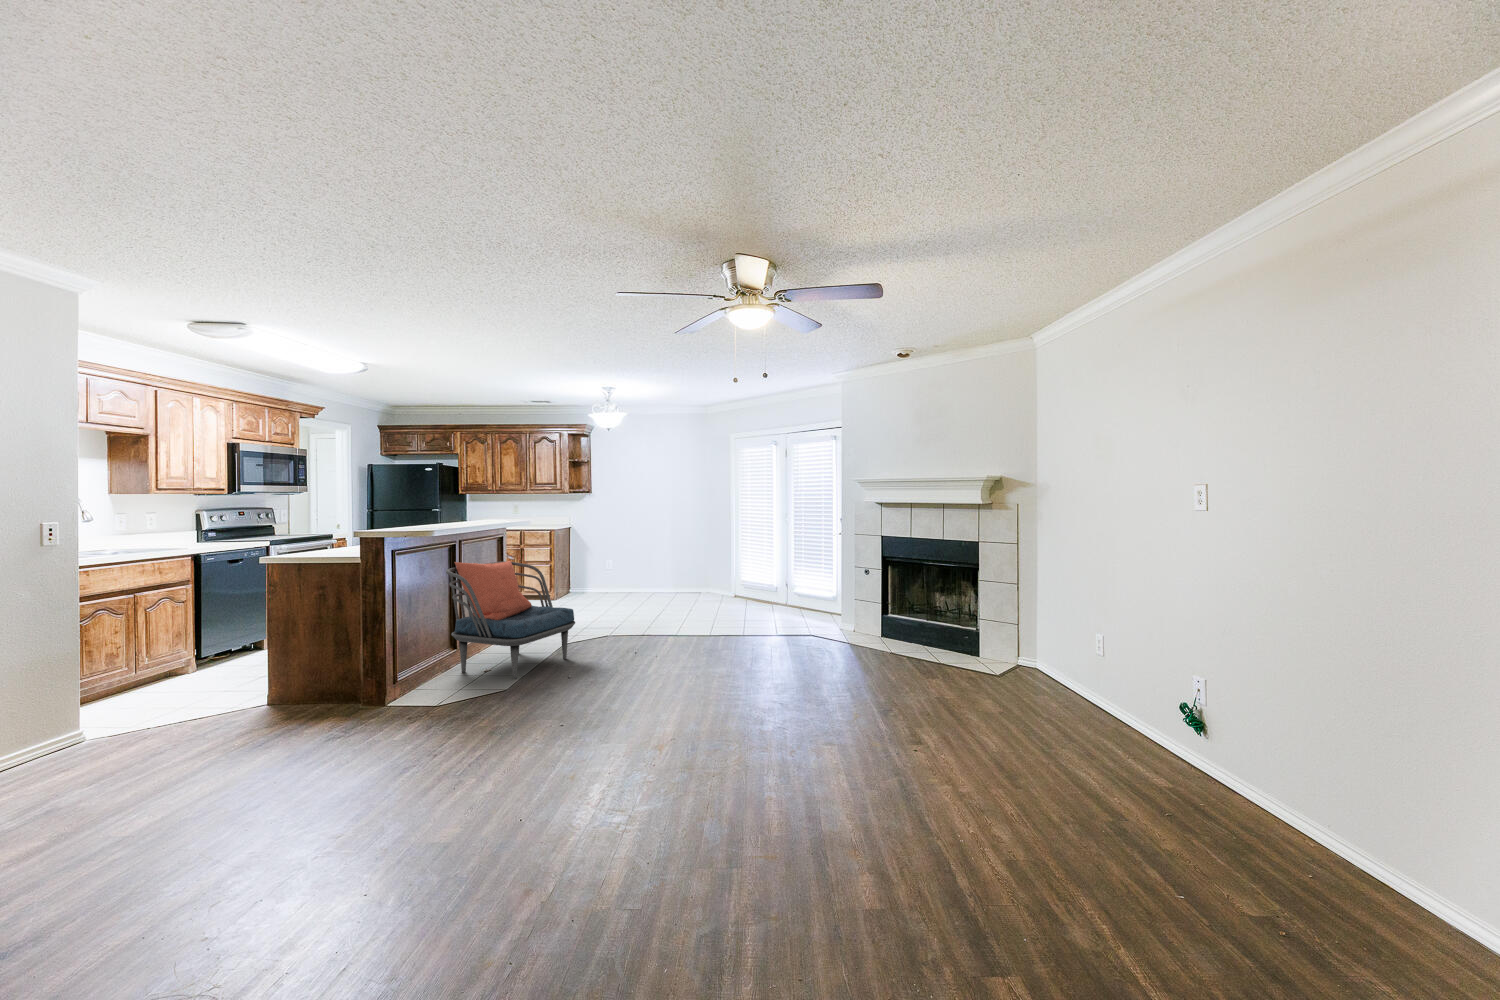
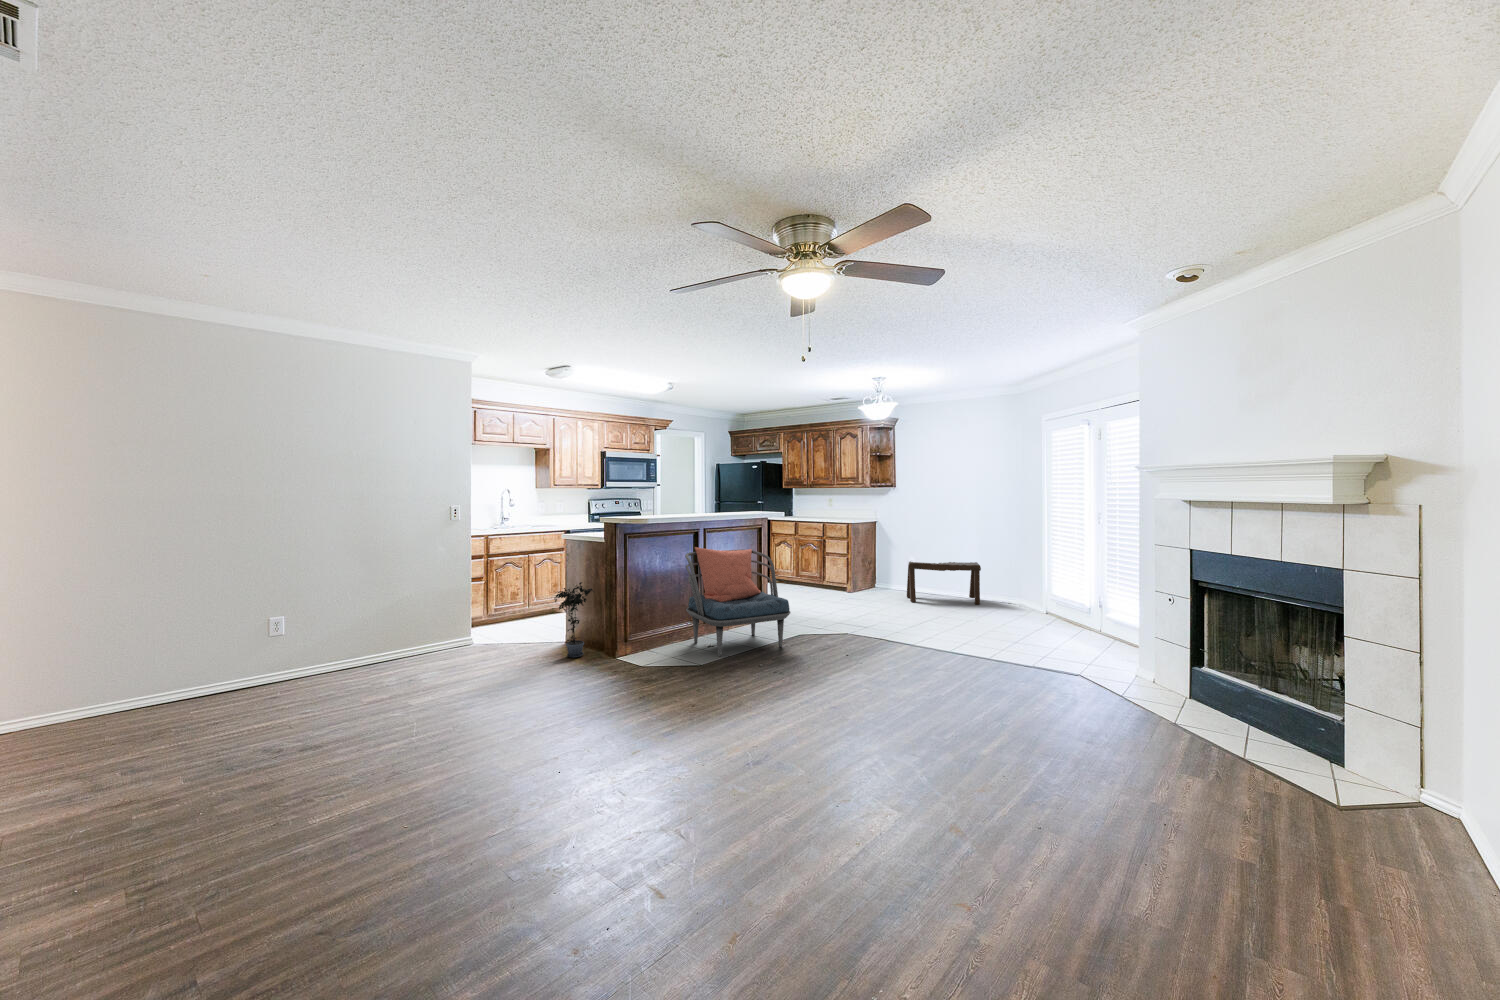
bench: none [614,561,683,603] -> present [907,561,981,605]
potted plant: none [293,616,346,719] -> present [554,582,593,658]

